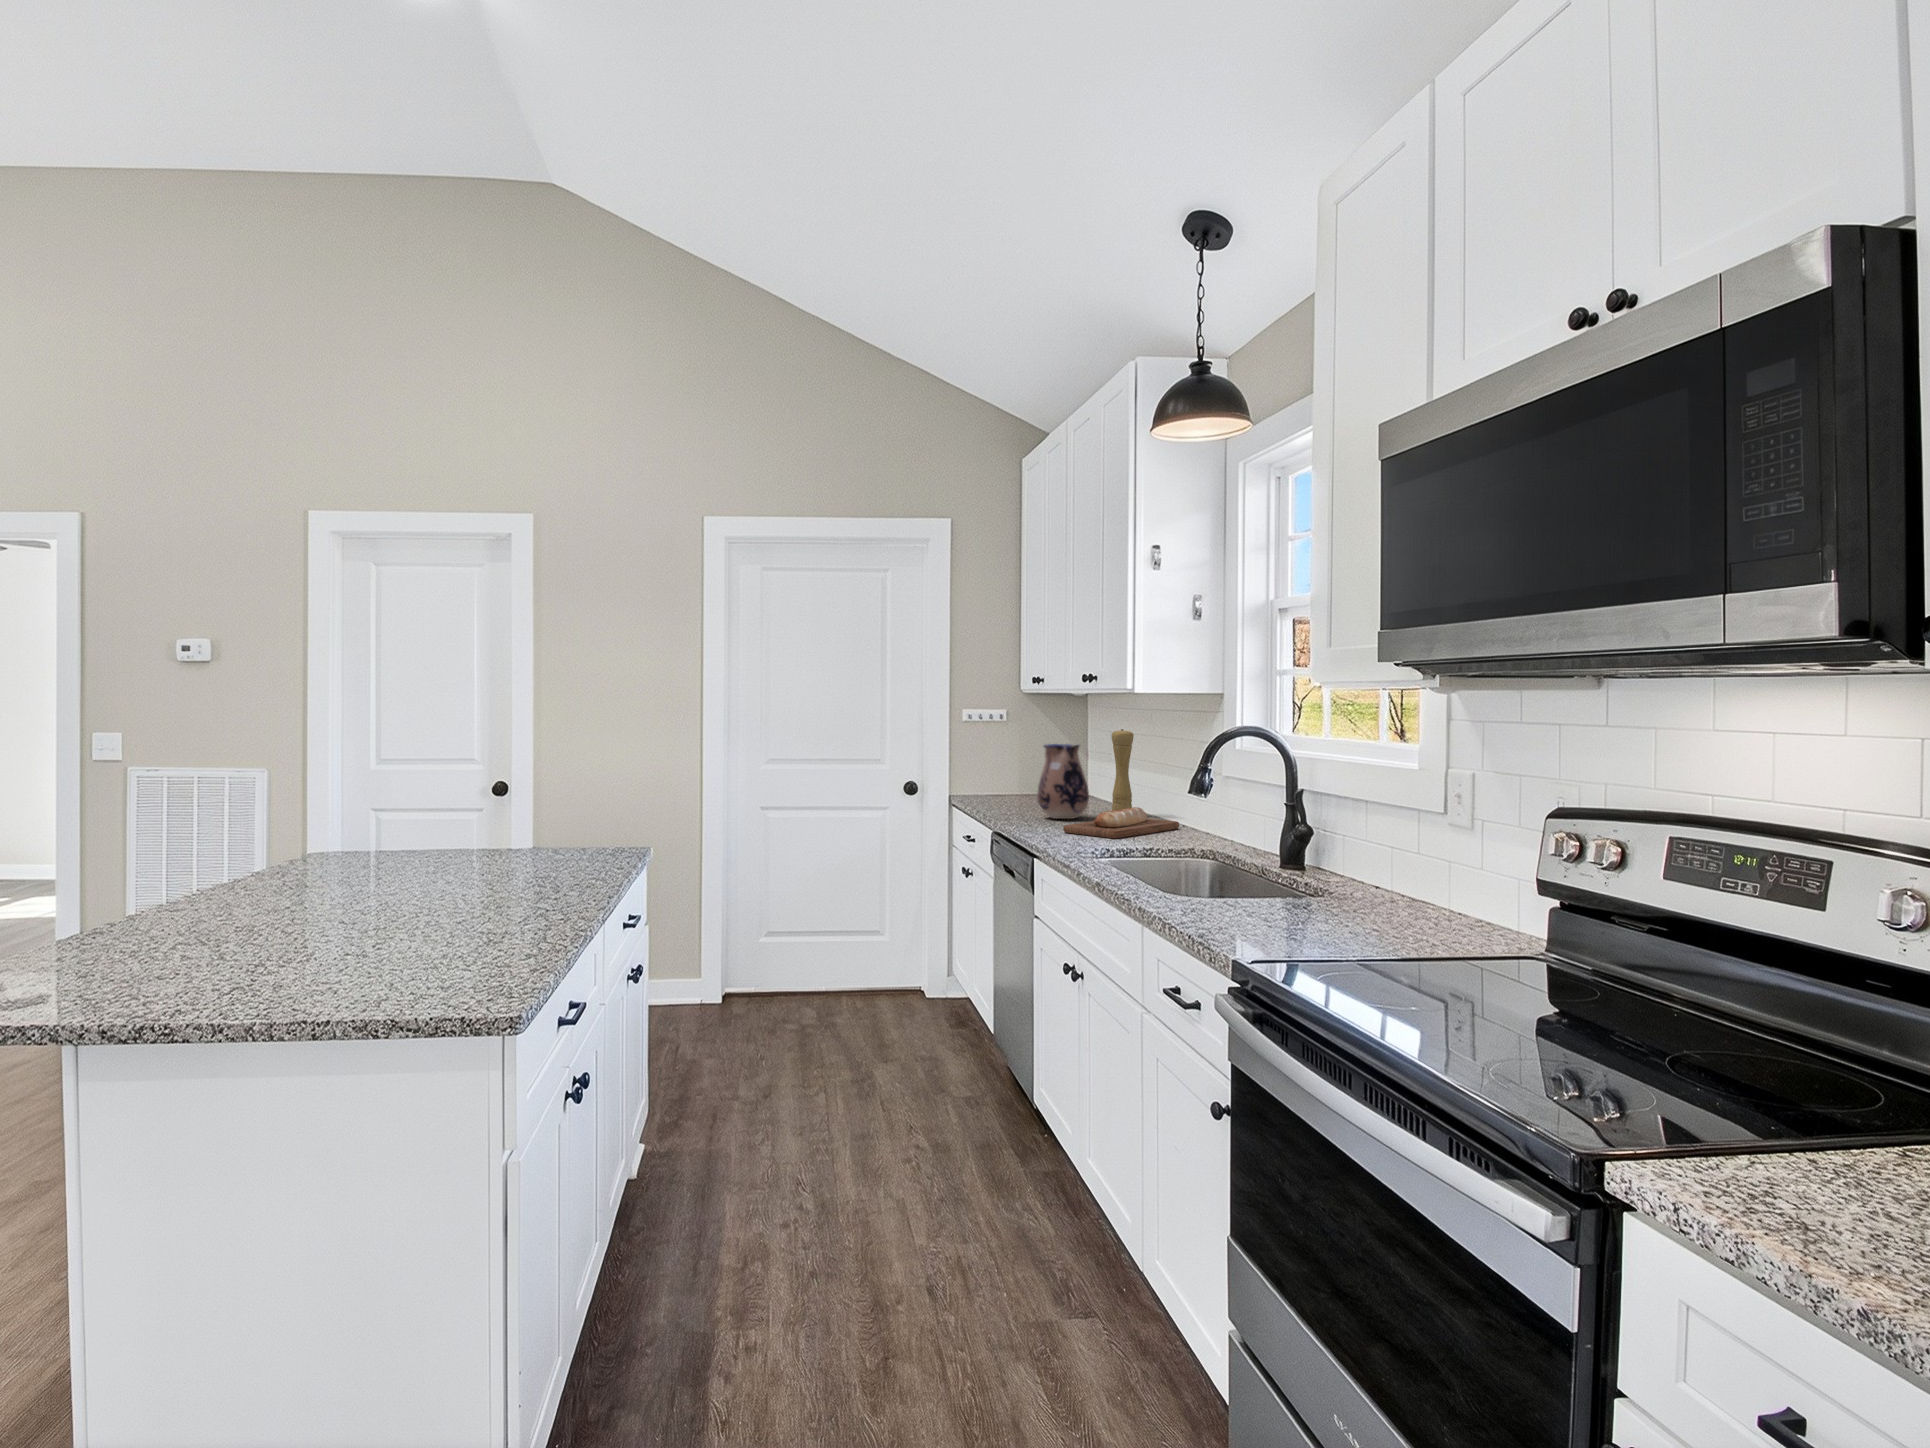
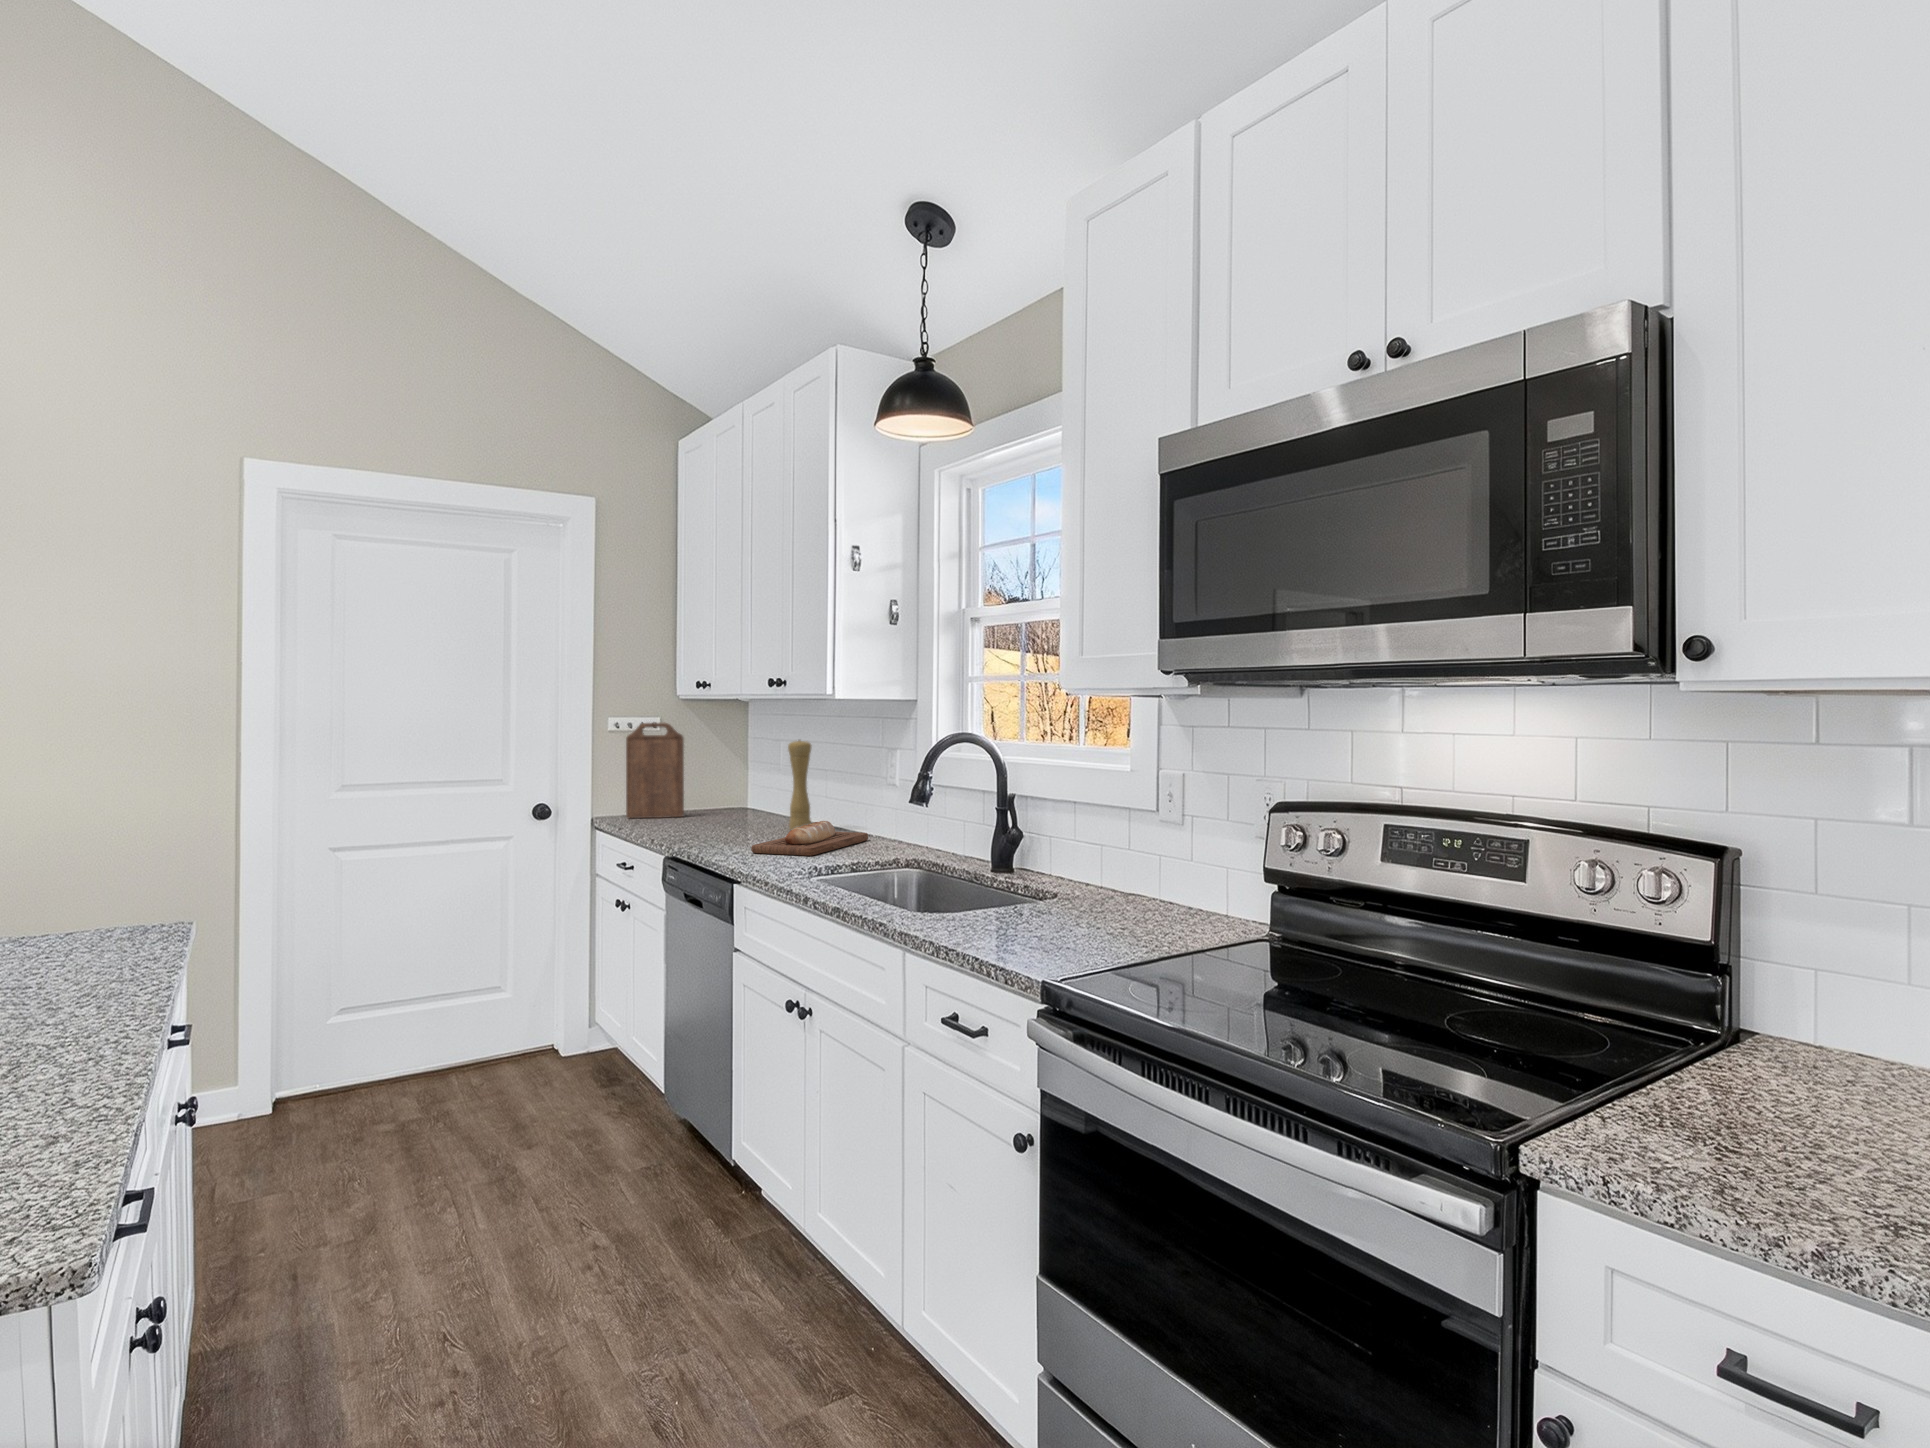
cutting board: none [977,711,1027,798] -> present [626,723,684,818]
ceramic pitcher: present [1037,744,1089,819] -> none [711,757,768,838]

